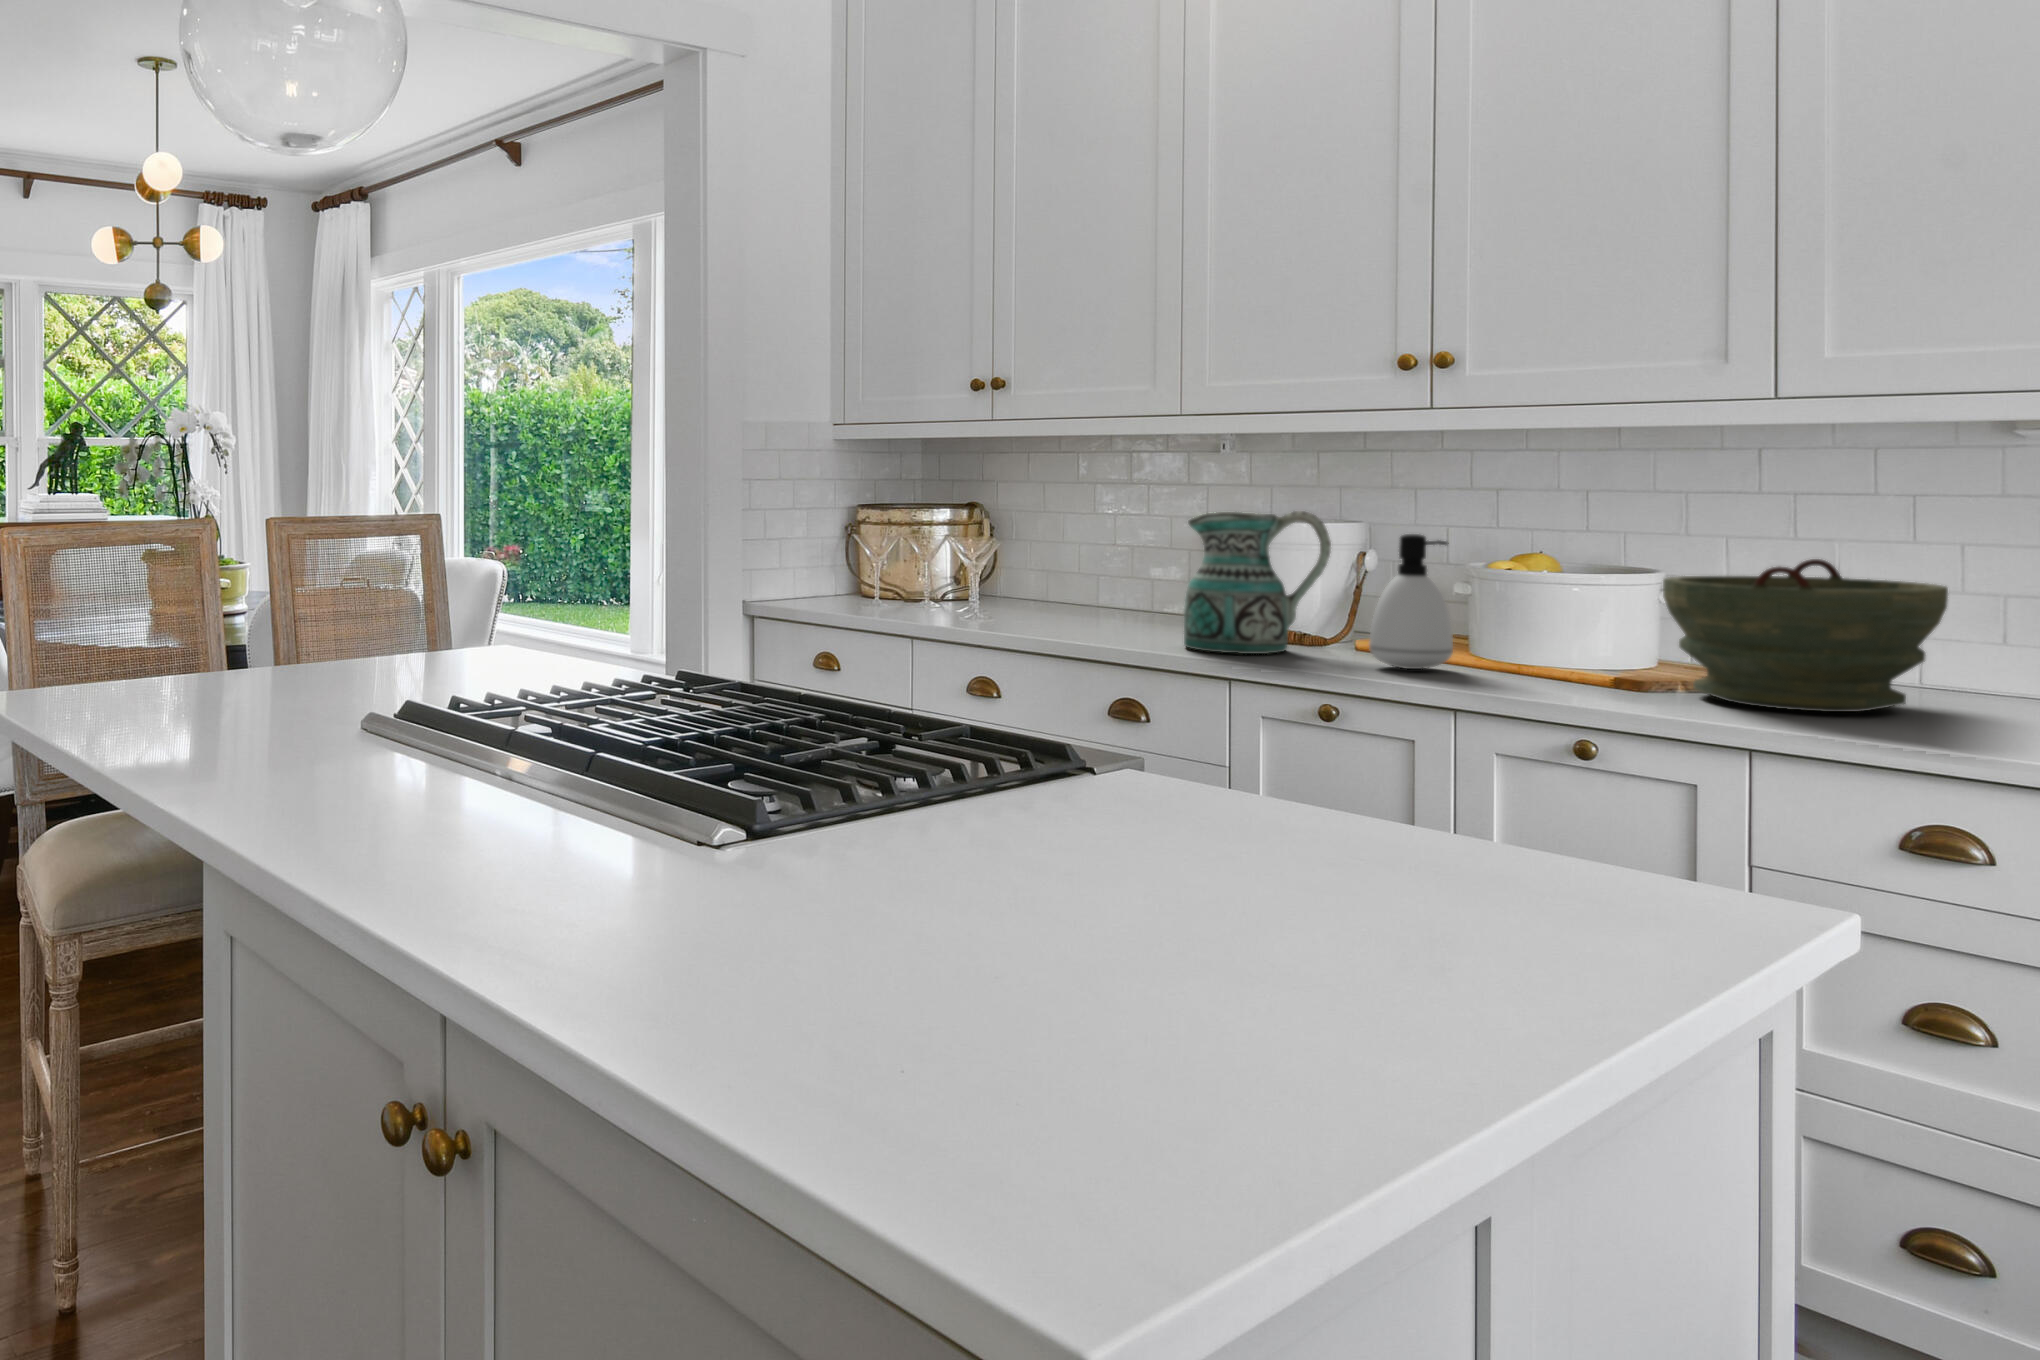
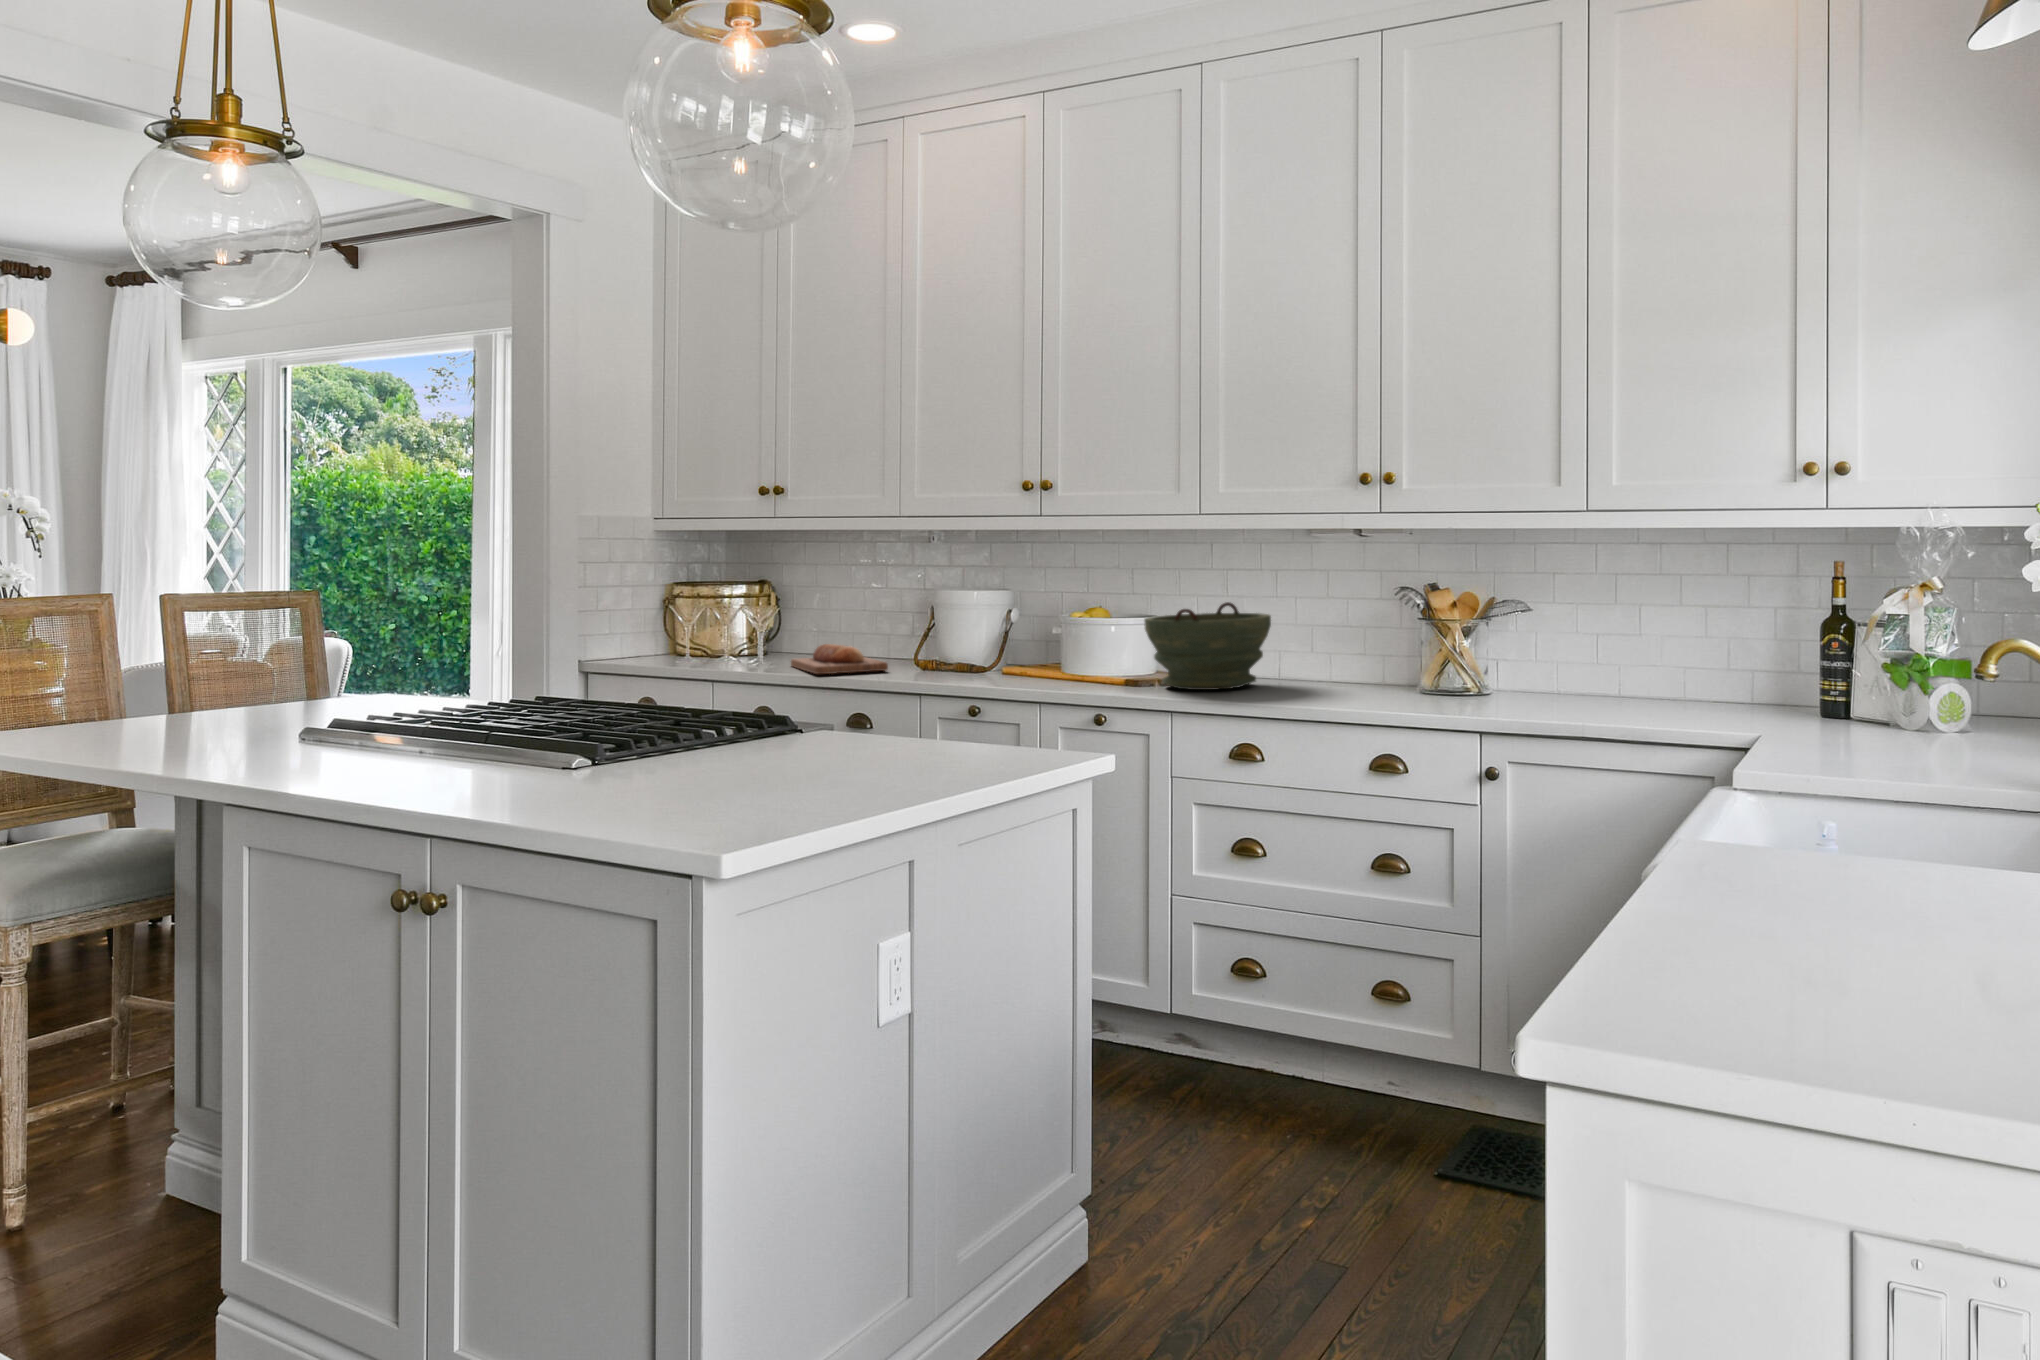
ceramic pitcher: present [1184,511,1331,654] -> none [897,582,985,681]
soap dispenser: present [1369,534,1453,669] -> none [1003,595,1050,683]
bread loaf: none [1015,590,1161,632] -> present [791,644,888,674]

